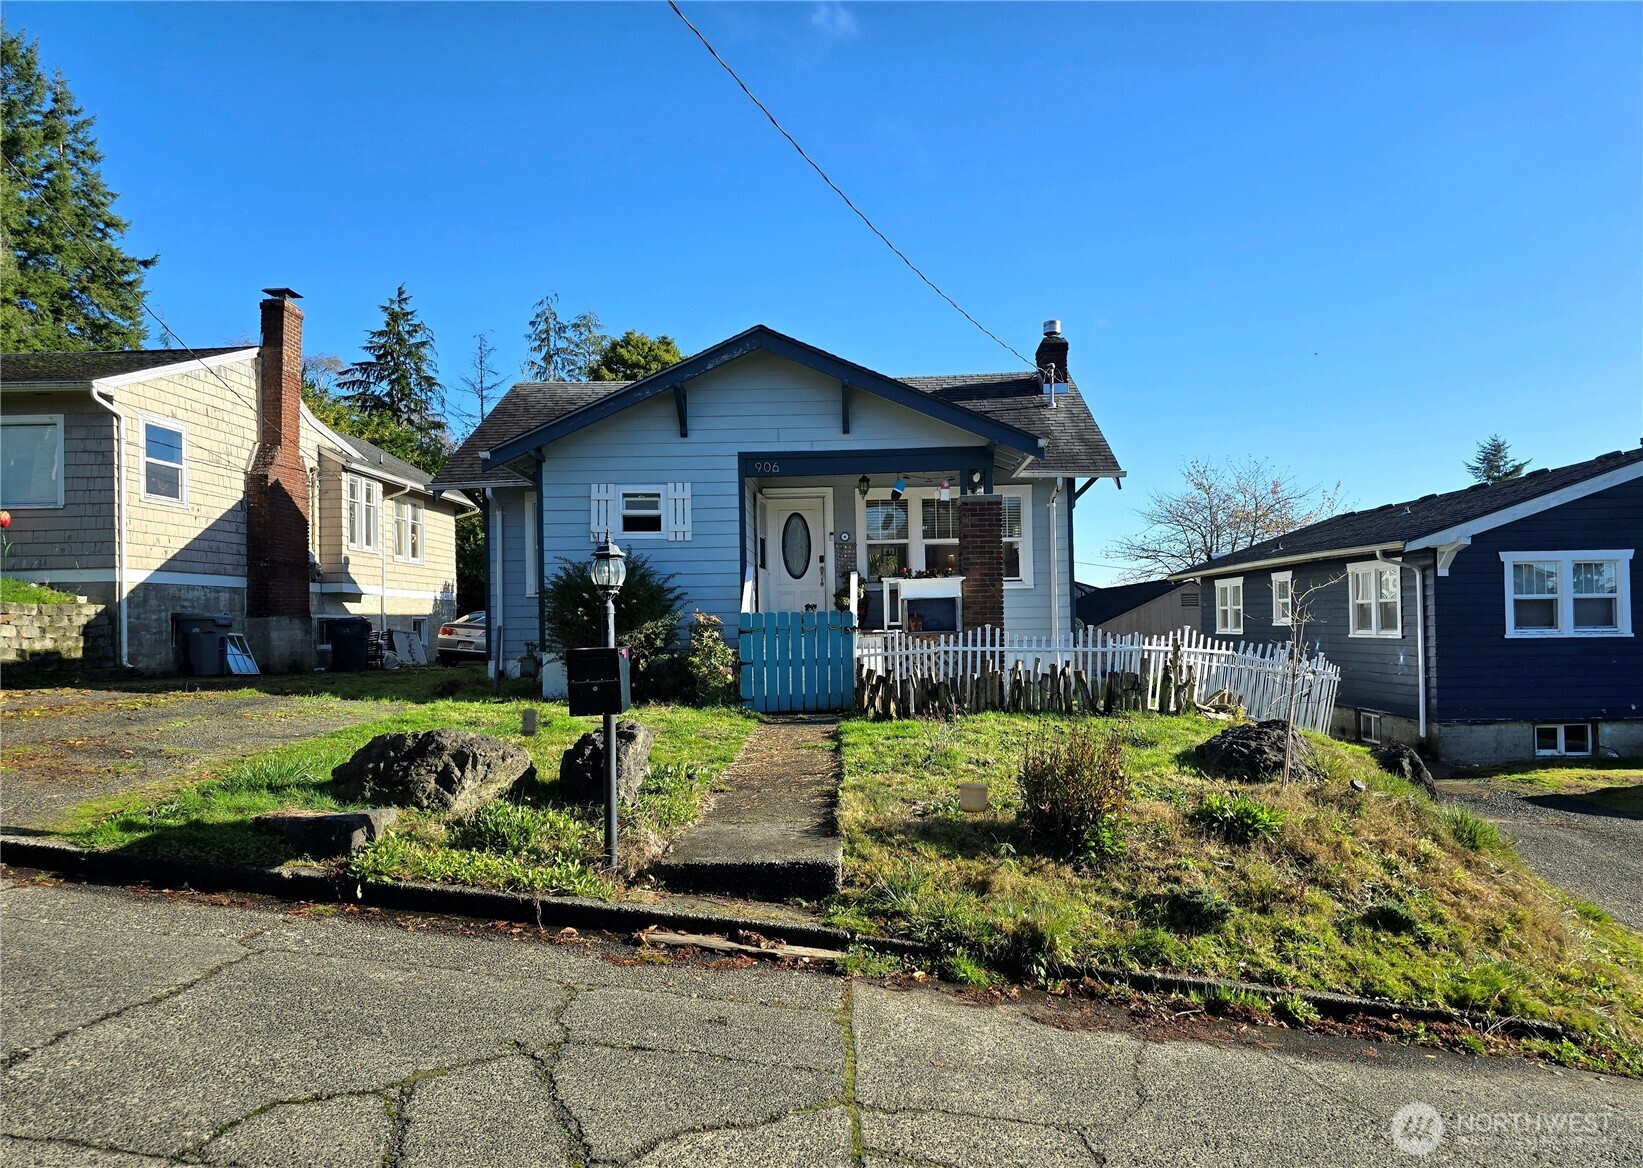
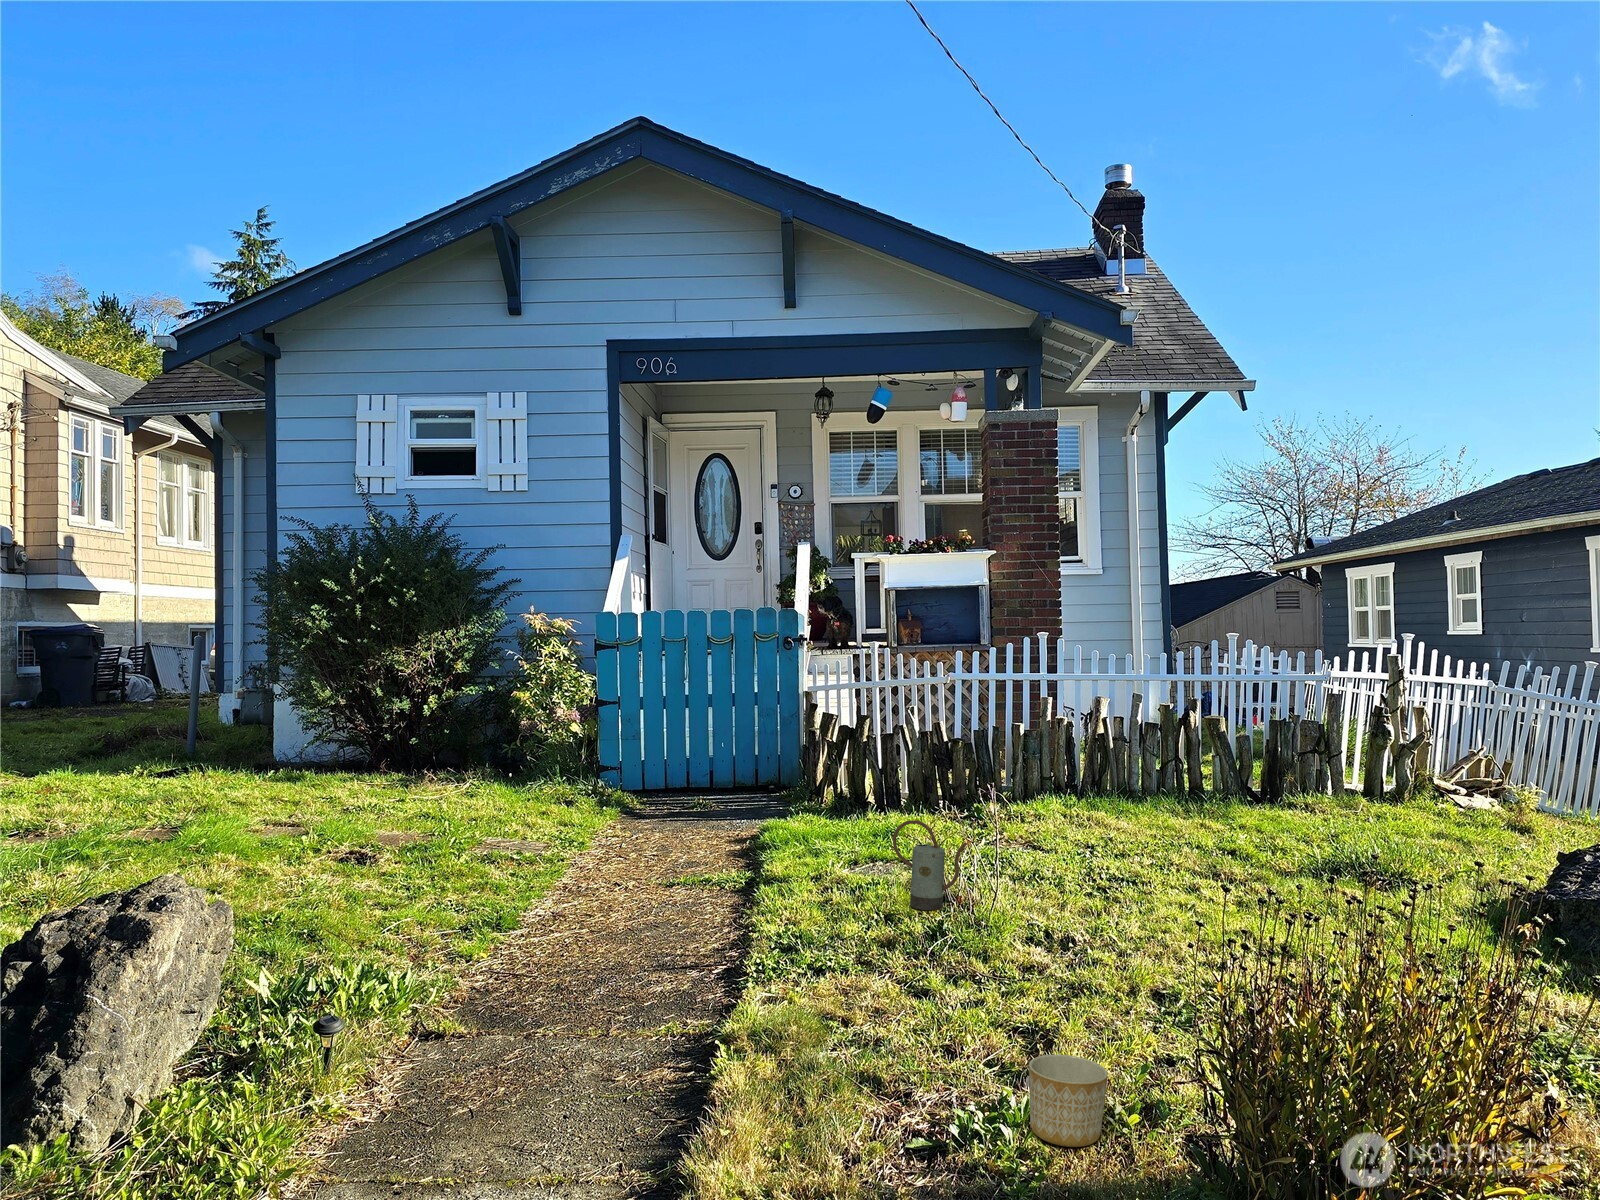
watering can: present [516,698,542,736] -> present [893,820,967,910]

